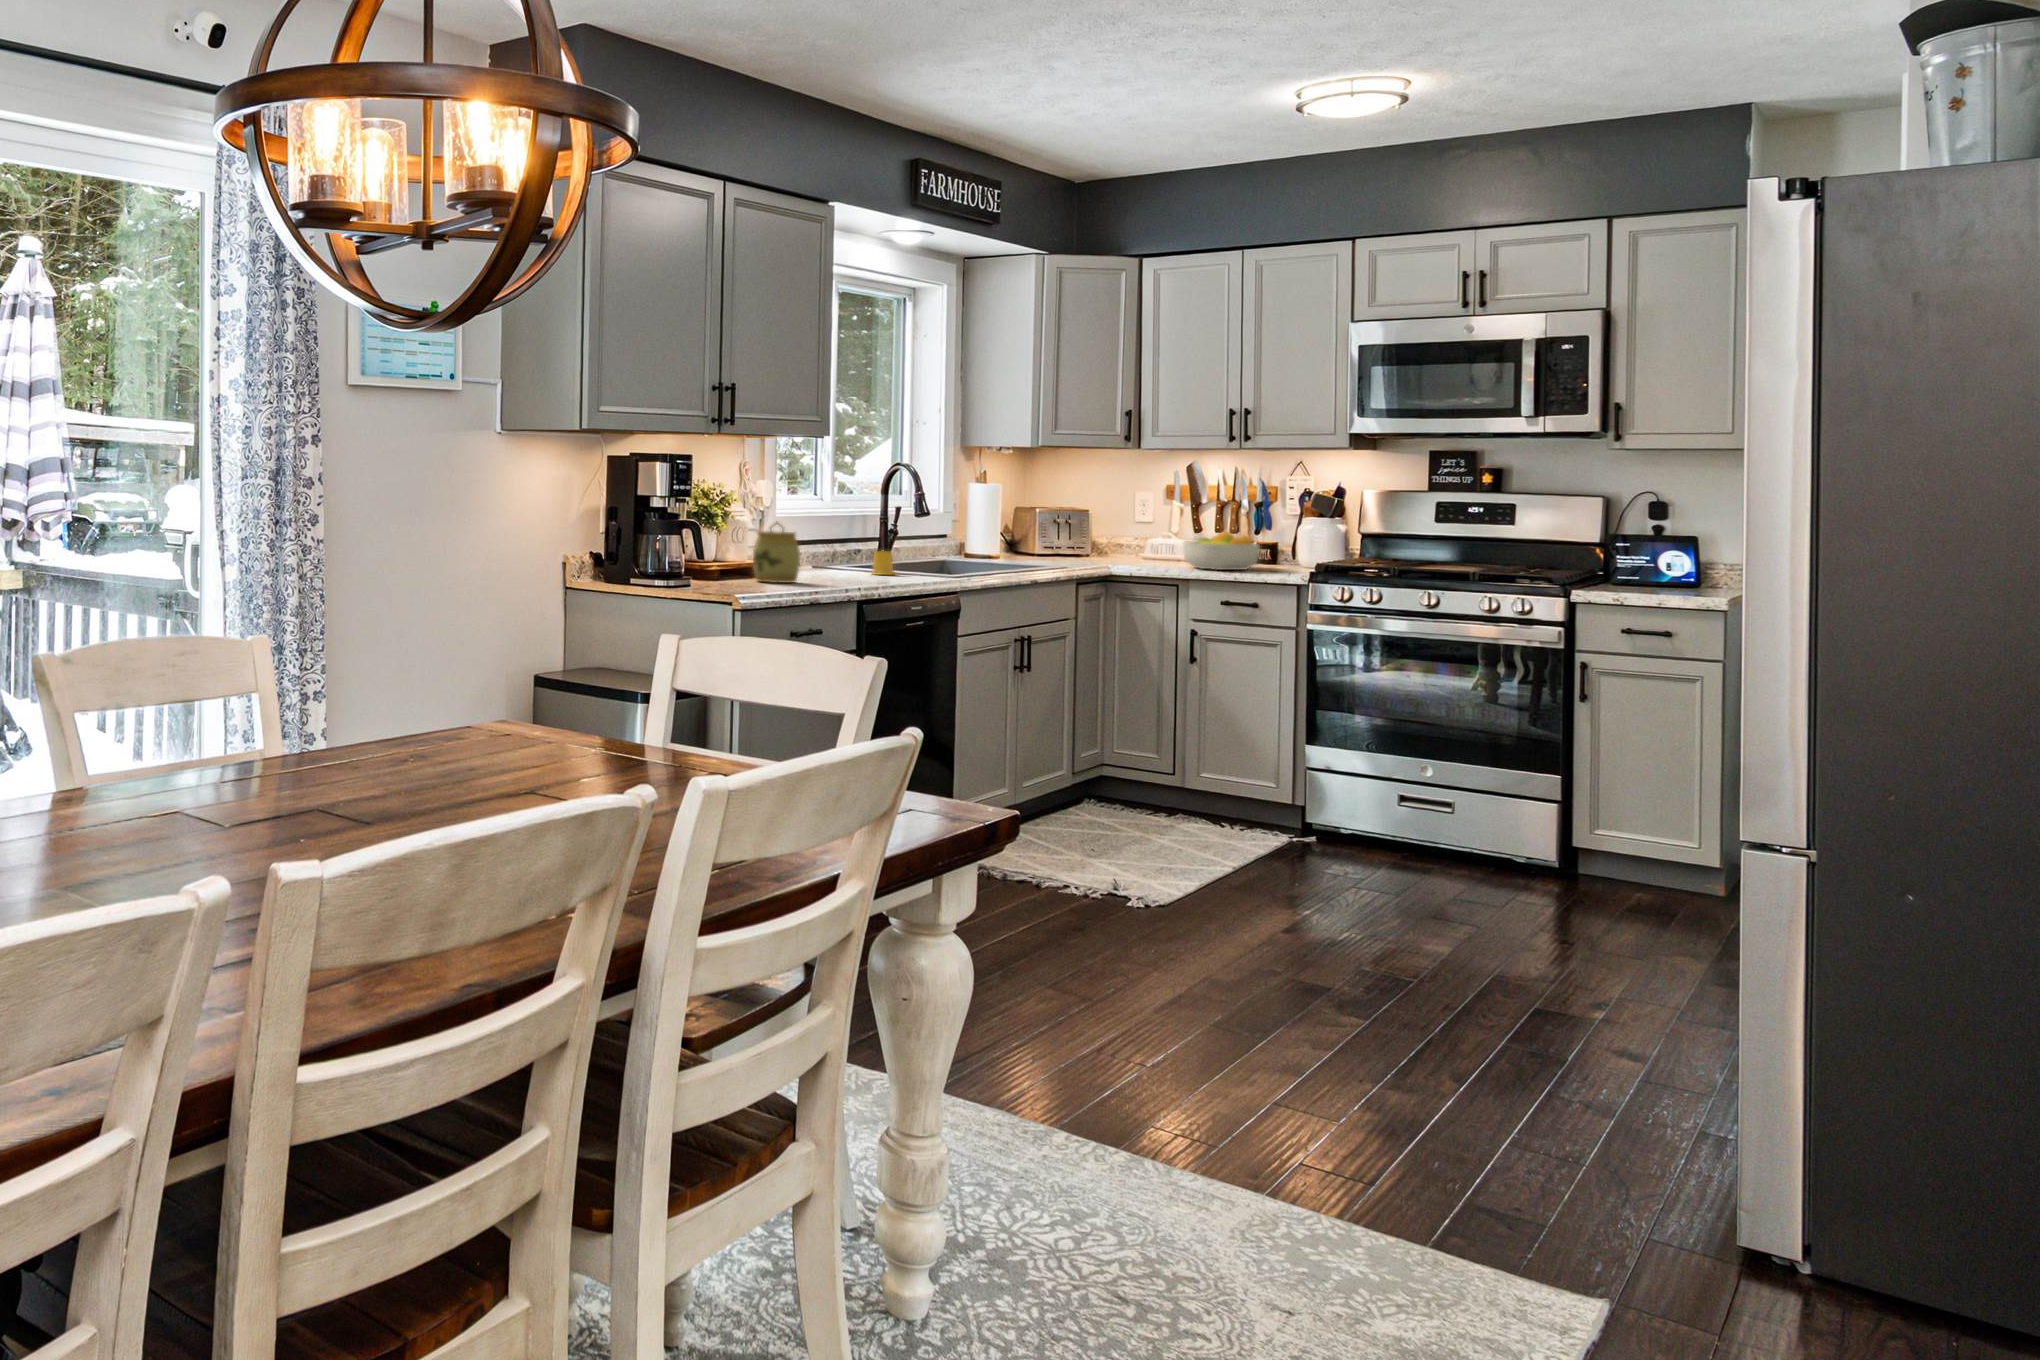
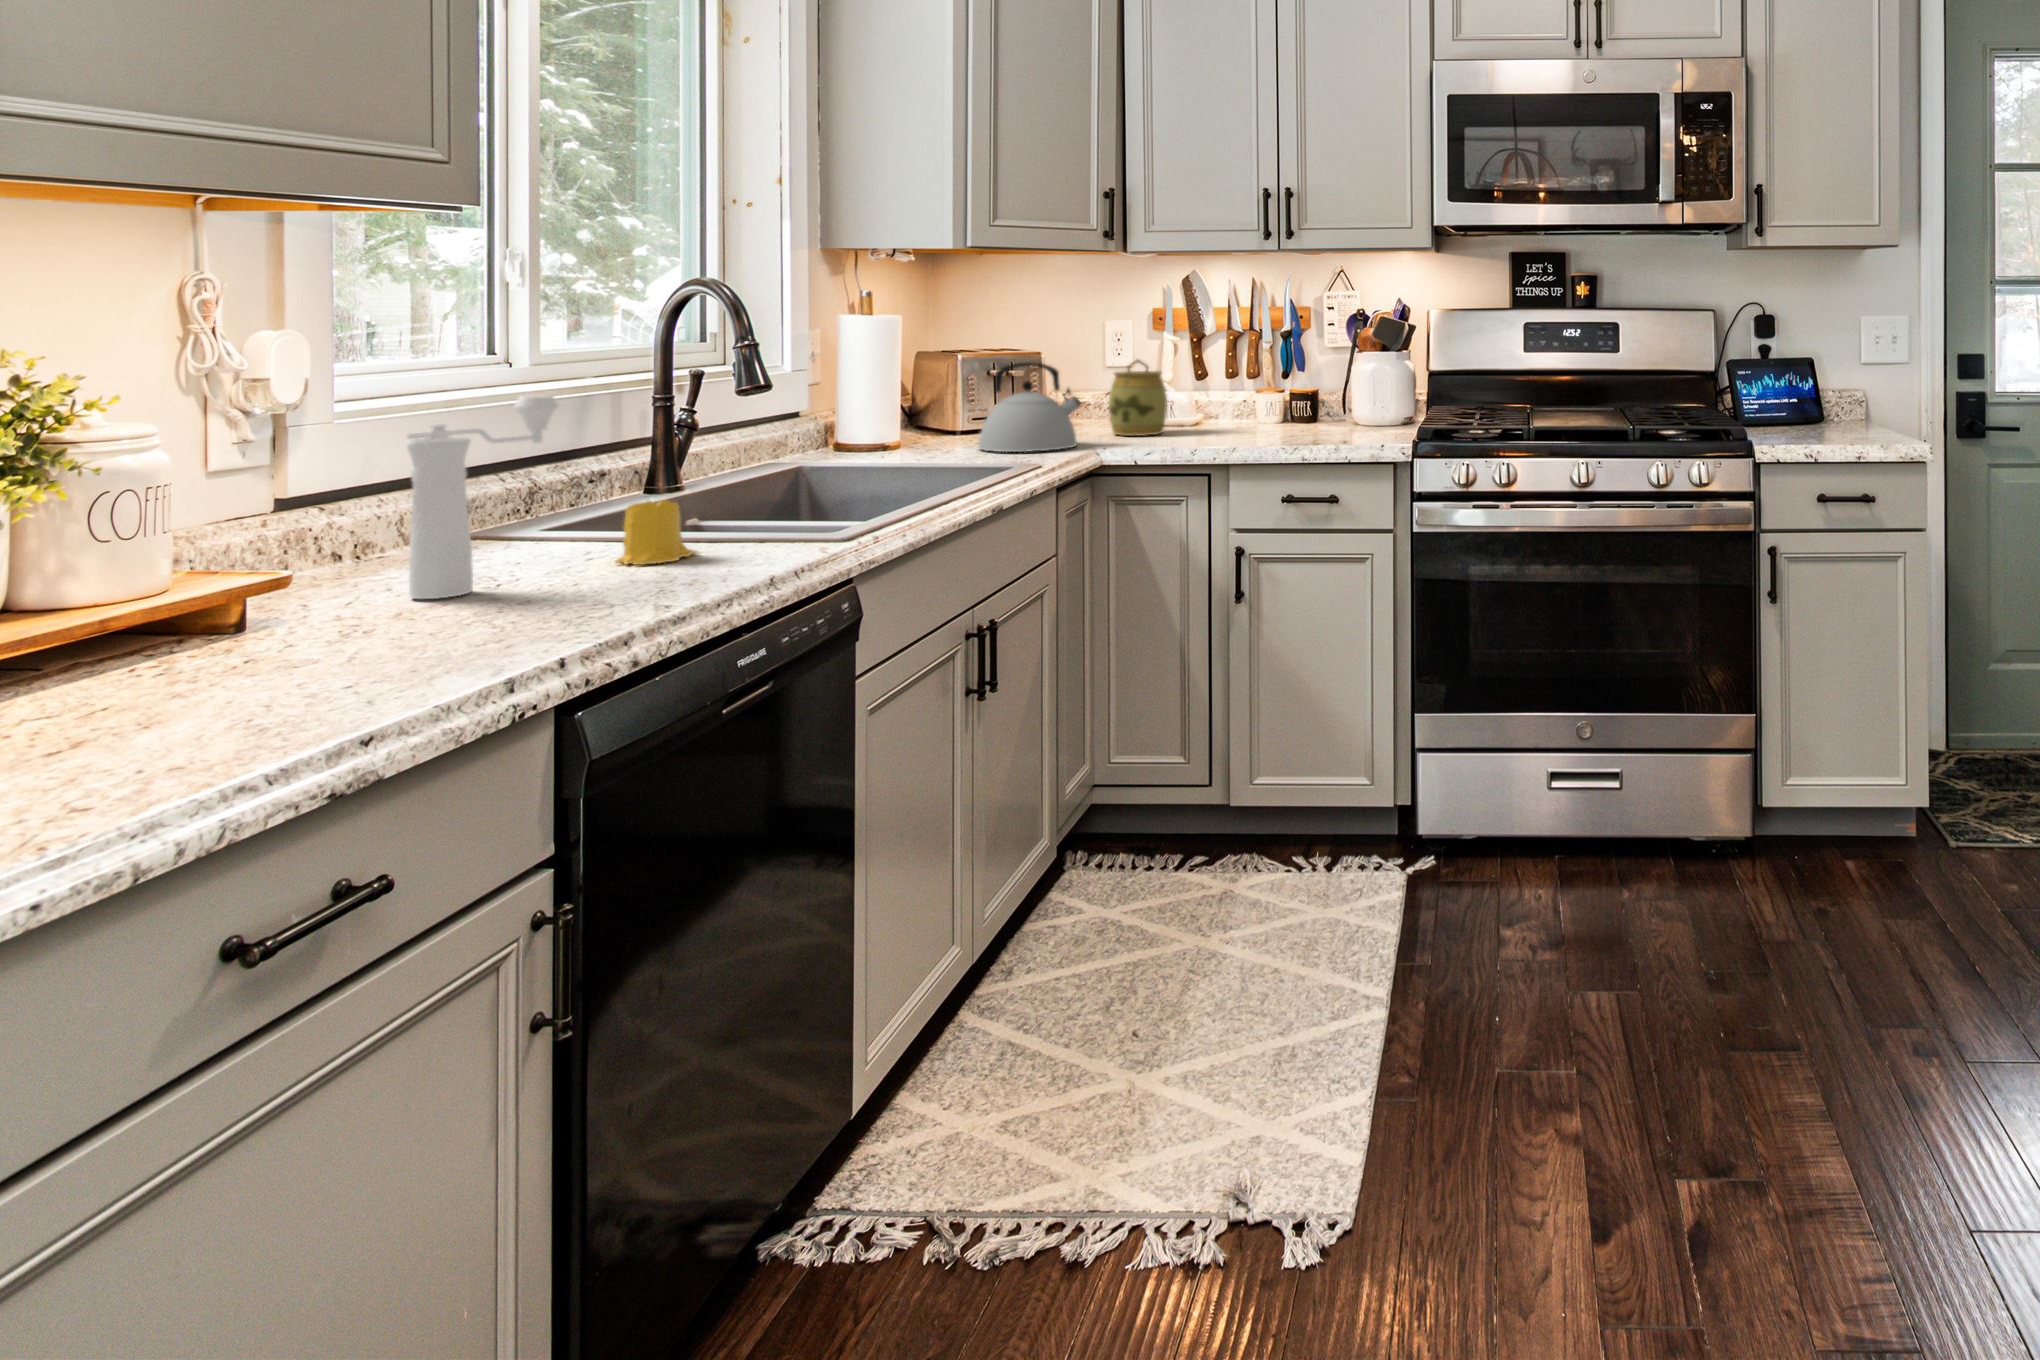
pepper mill: none [808,507,854,575] -> present [407,395,558,599]
kettle: none [1039,513,1101,563] -> present [979,363,1081,452]
jar: present [753,521,800,583] -> present [1109,360,1167,436]
fruit bowl: present [1183,531,1259,570] -> none [1213,379,1326,446]

